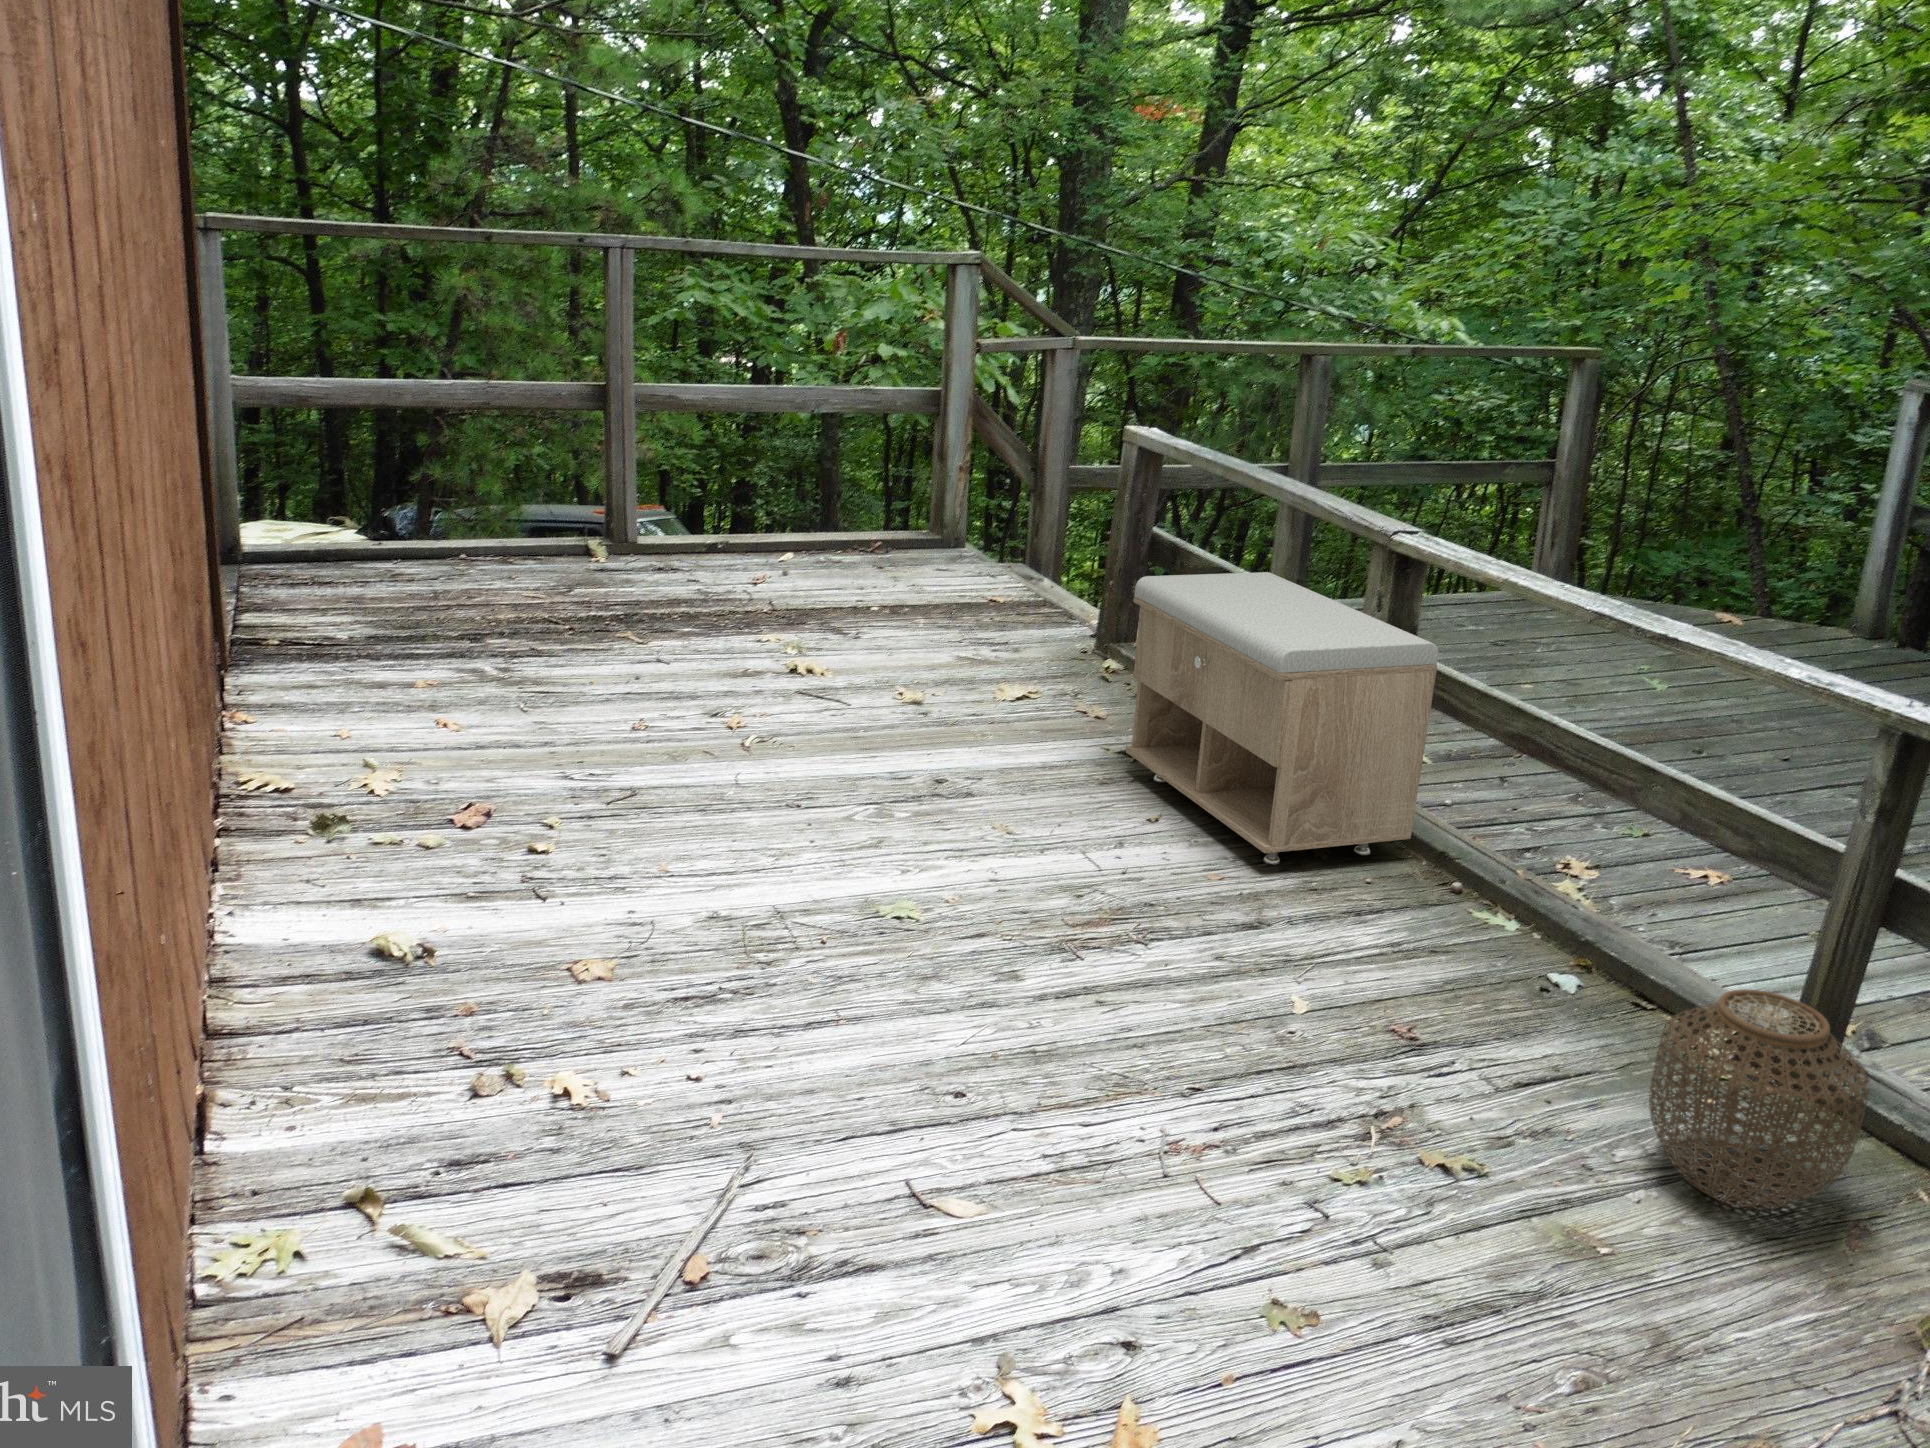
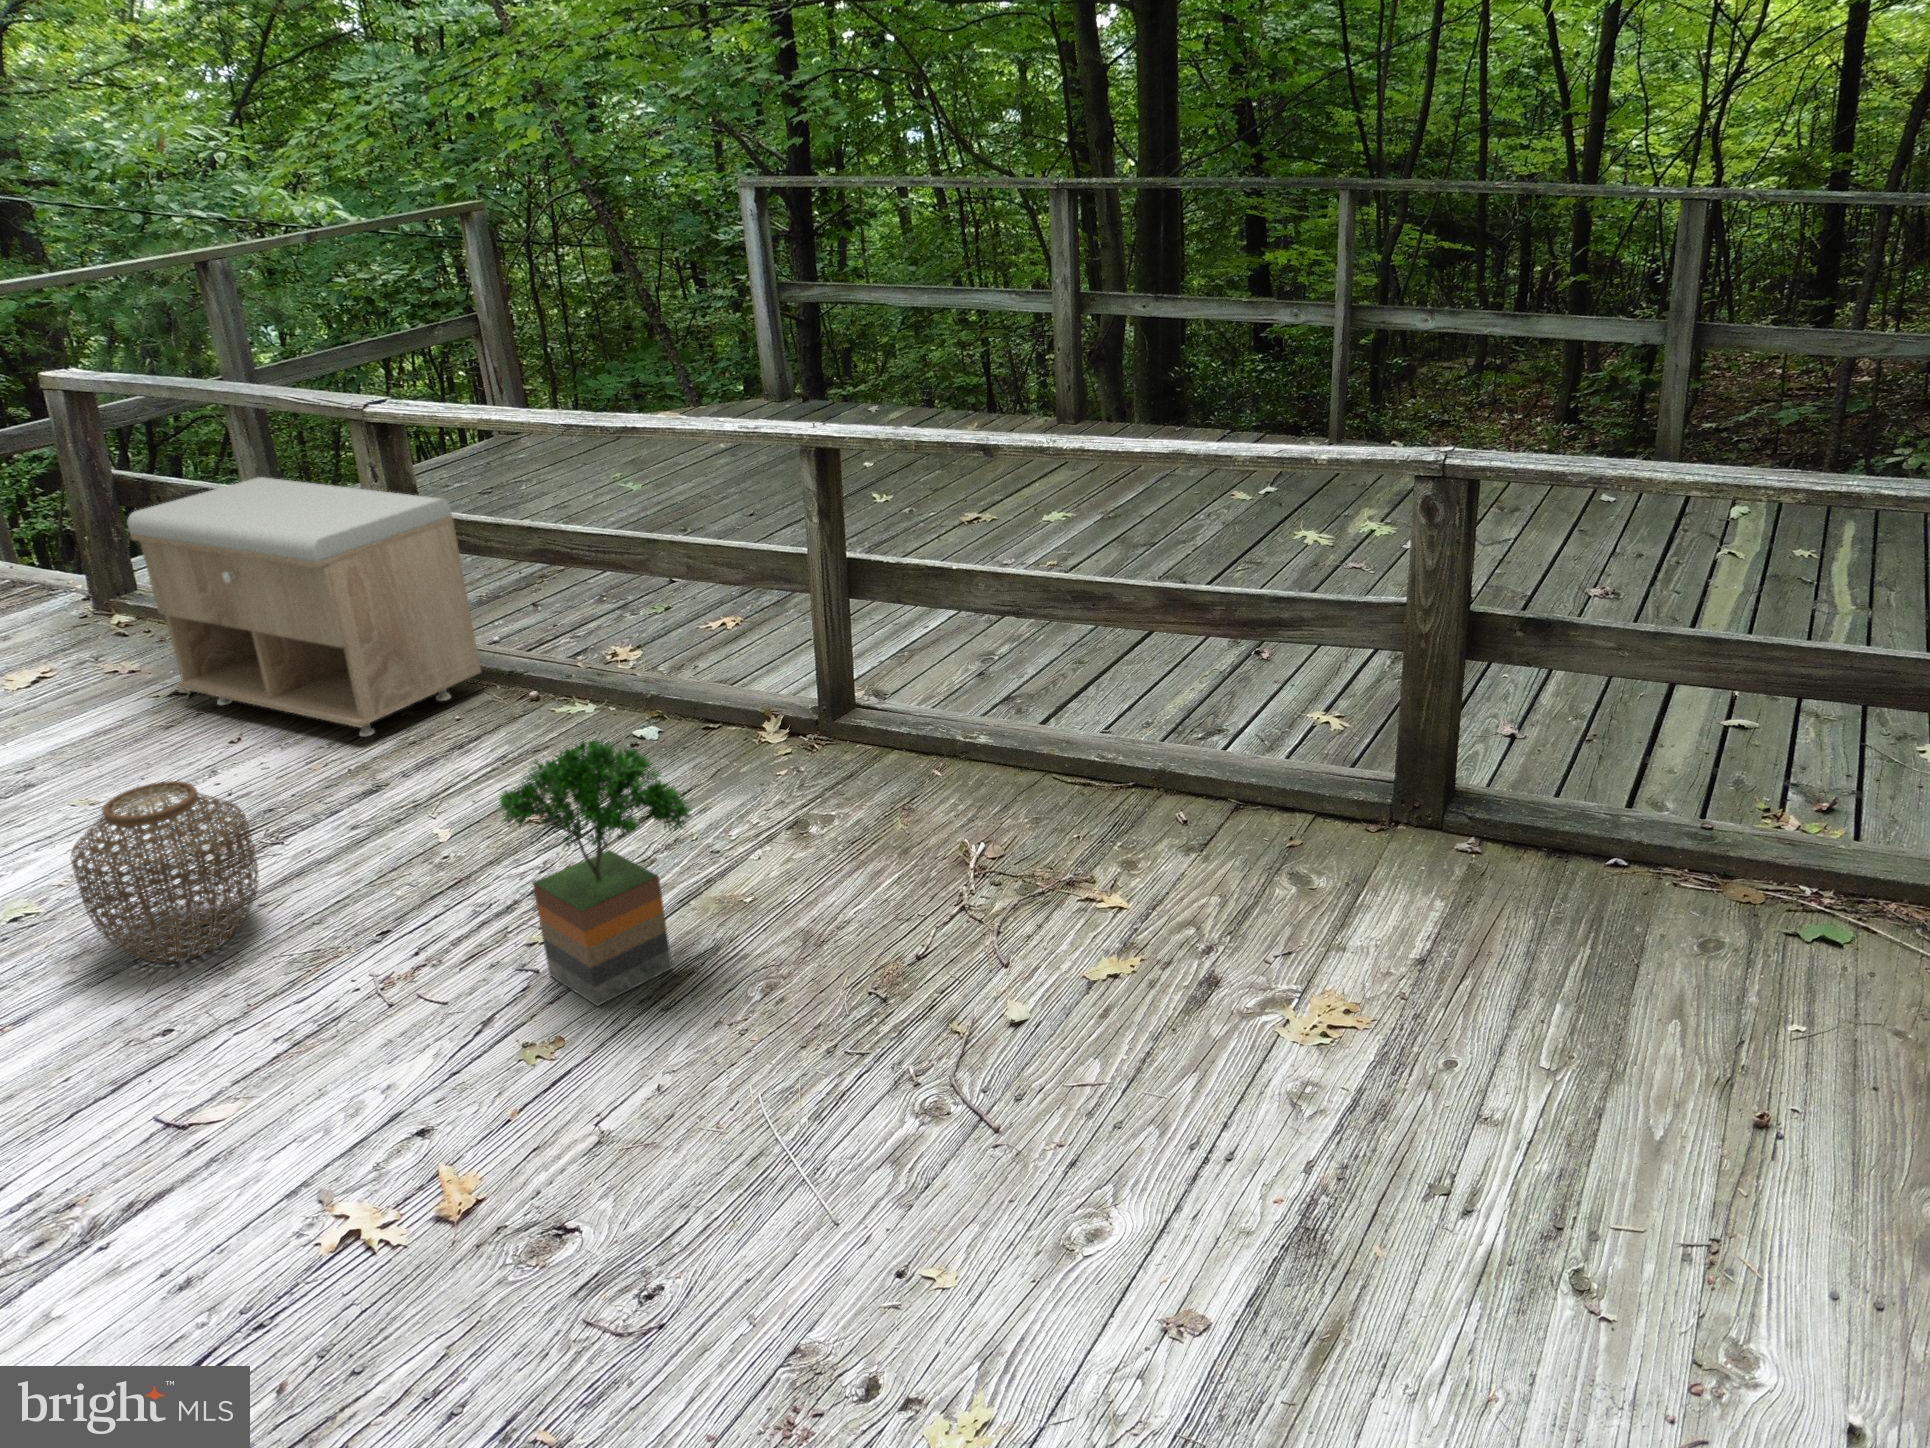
potted tree: none [1335,977,1572,1298] -> present [498,739,691,1006]
woven basket: present [1649,989,1870,1209] -> present [71,781,259,963]

